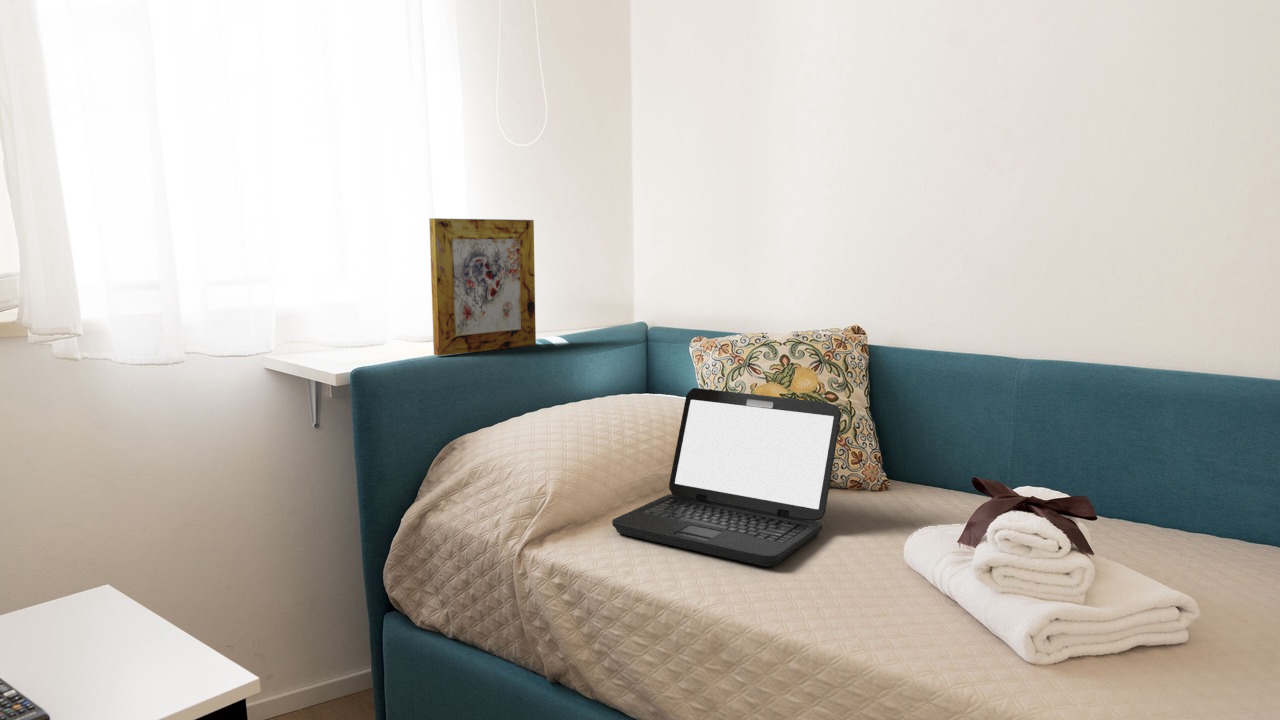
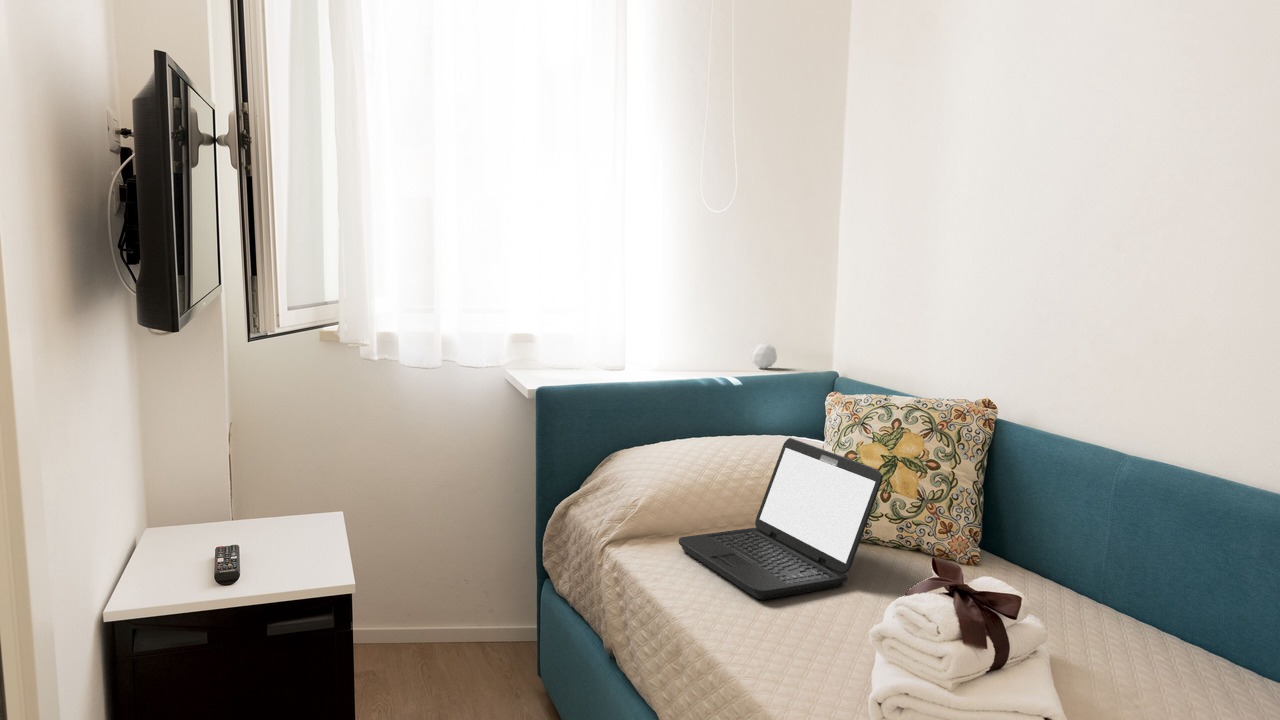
picture frame: present [429,218,536,356] -> none [604,274,704,384]
candle: none [546,279,575,329] -> present [752,343,777,368]

